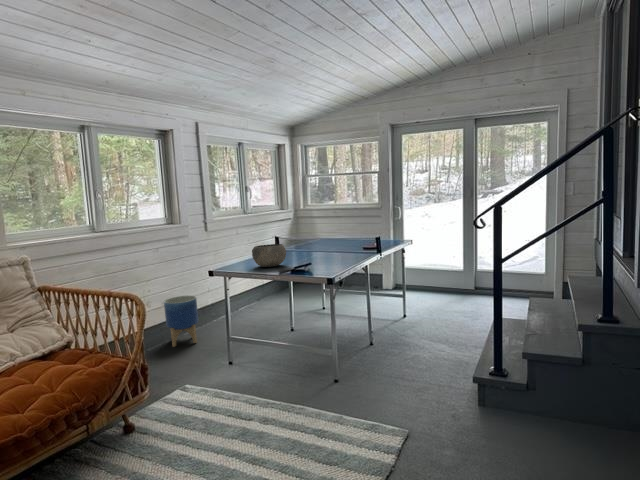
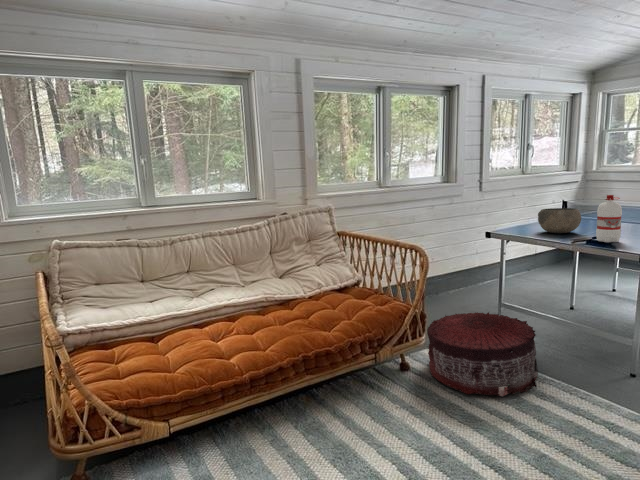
water bottle: none [295,231,314,272] -> present [596,195,622,242]
planter: present [164,295,198,347] -> none [434,254,466,302]
pouf: none [152,349,261,440] -> present [427,312,538,397]

